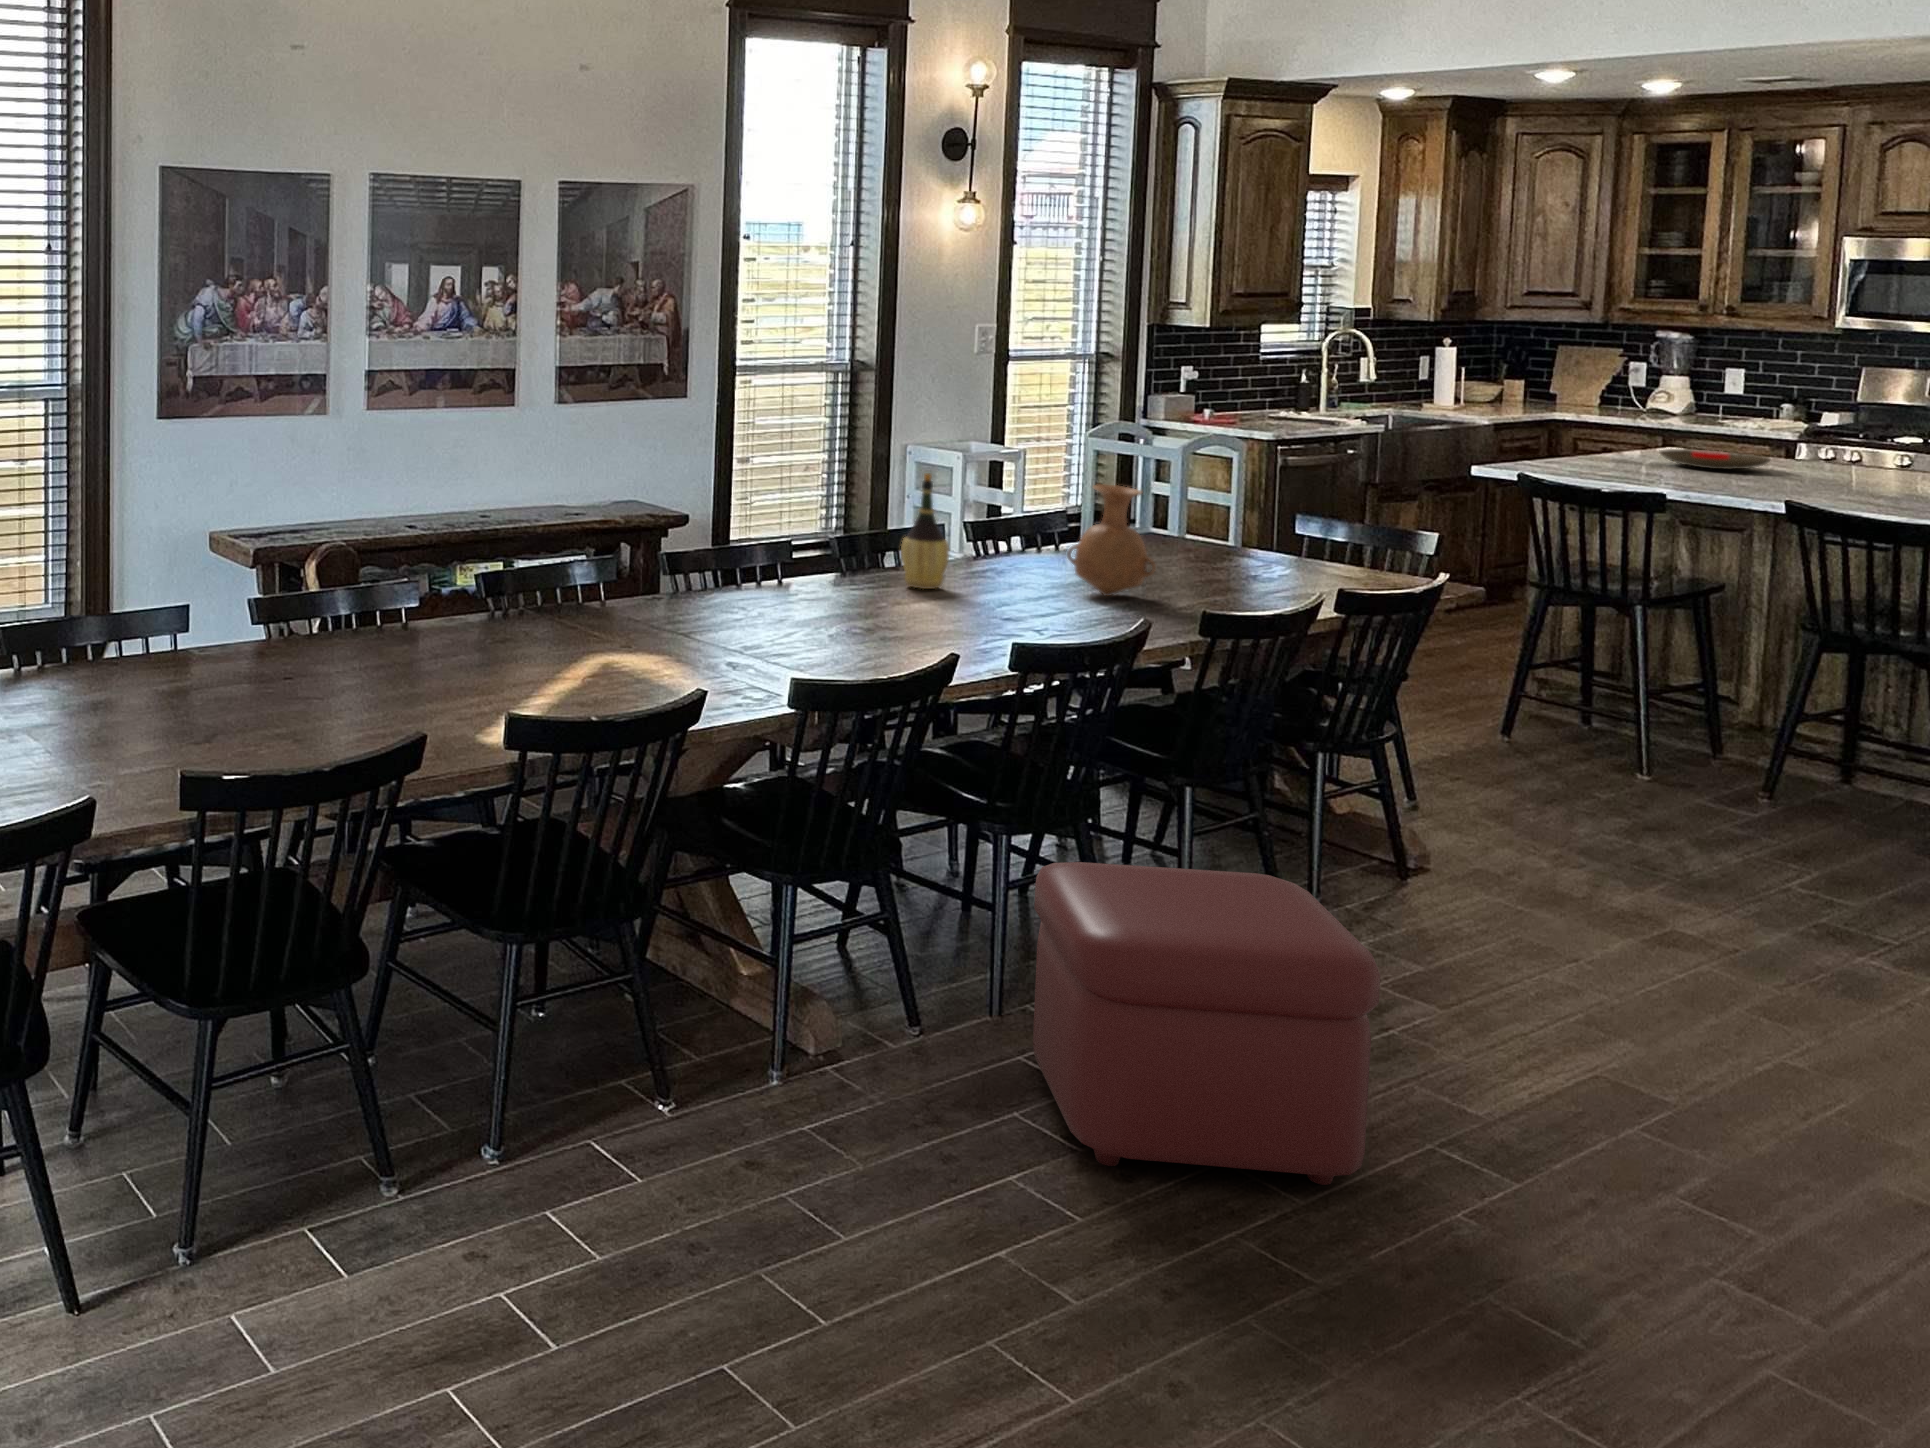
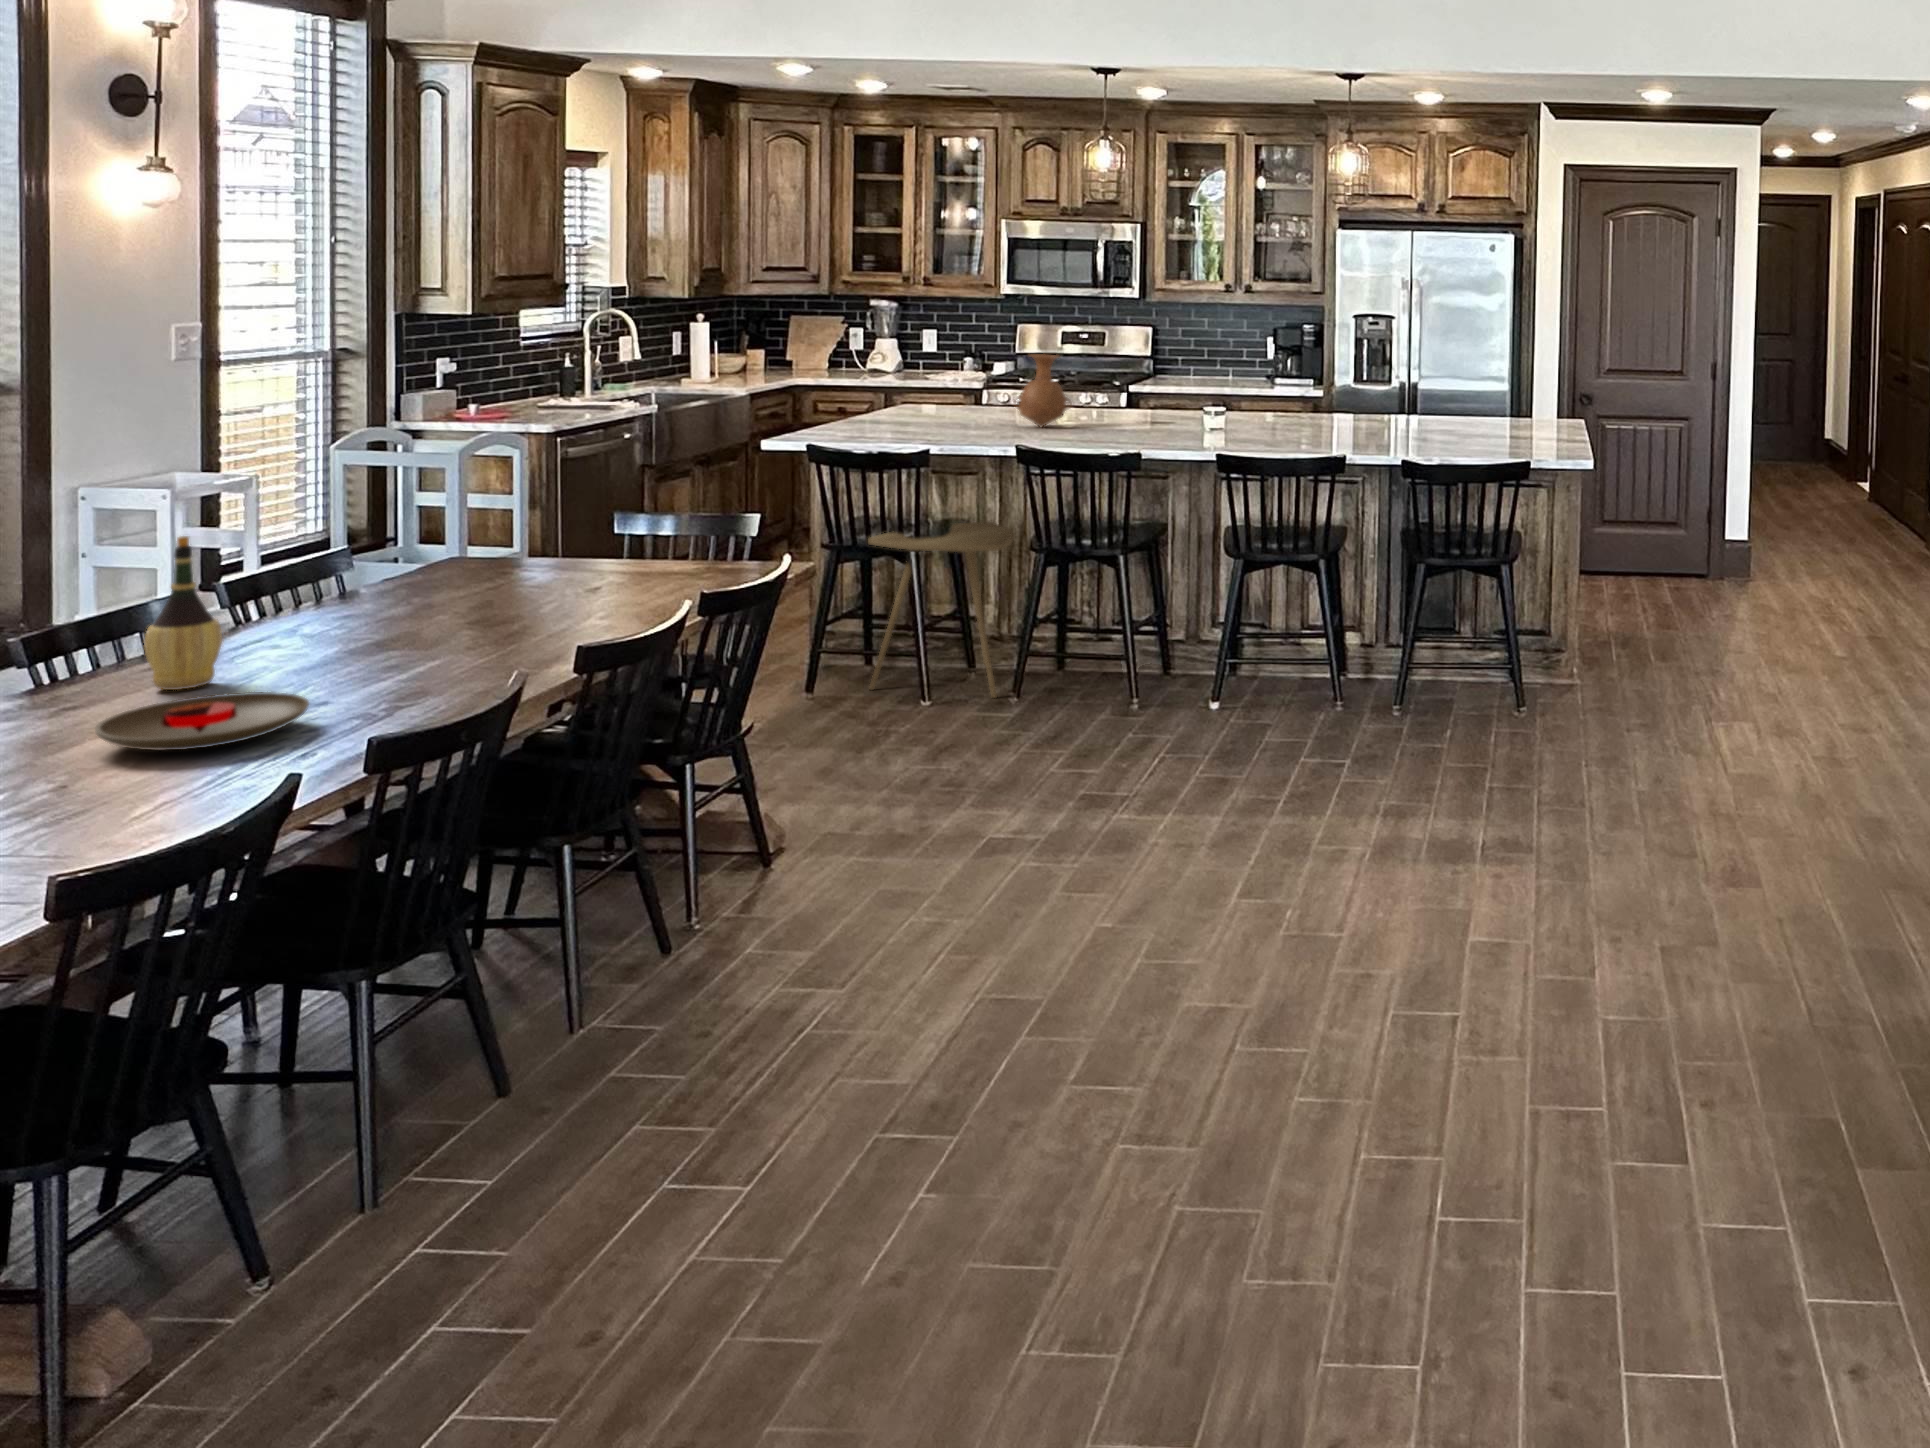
plate: present [1660,449,1770,469] -> present [95,692,309,751]
vase: present [1067,484,1156,596] -> present [1014,354,1070,427]
side table: none [1578,582,1783,795] -> present [868,522,1014,698]
ottoman: present [1033,862,1380,1185] -> none [436,919,842,1330]

